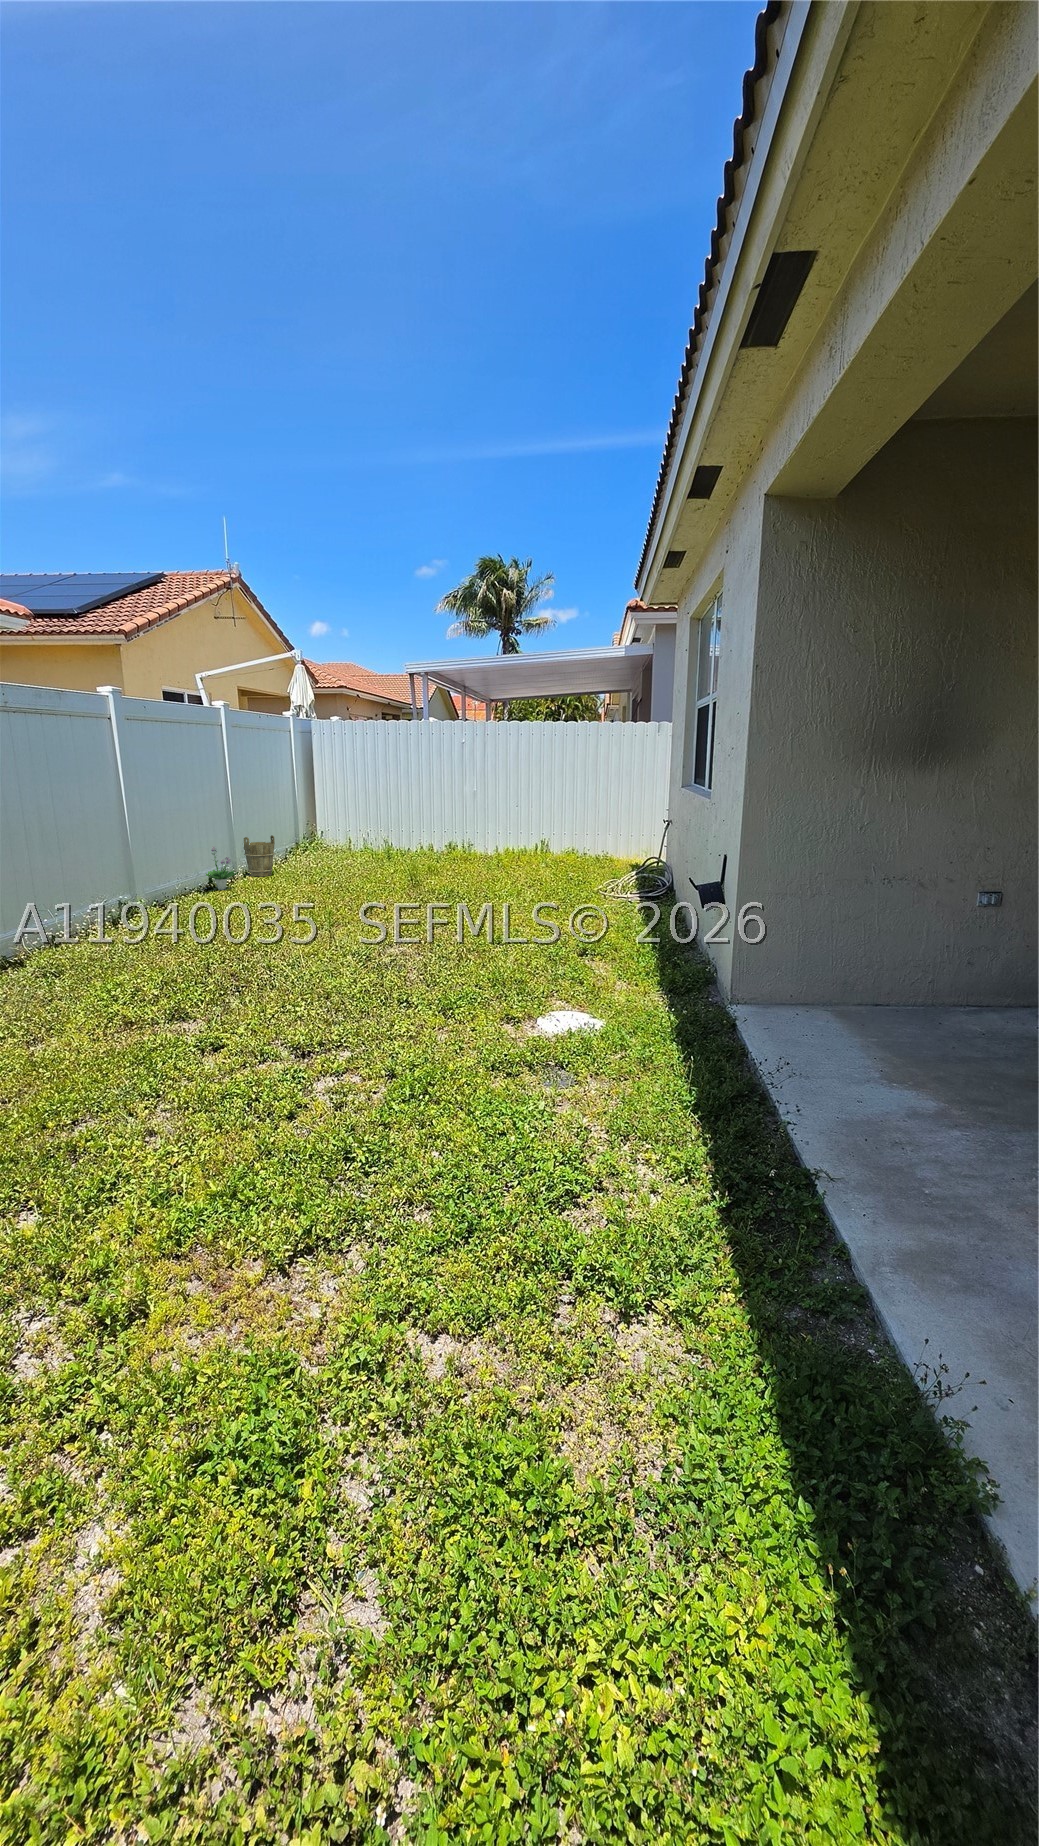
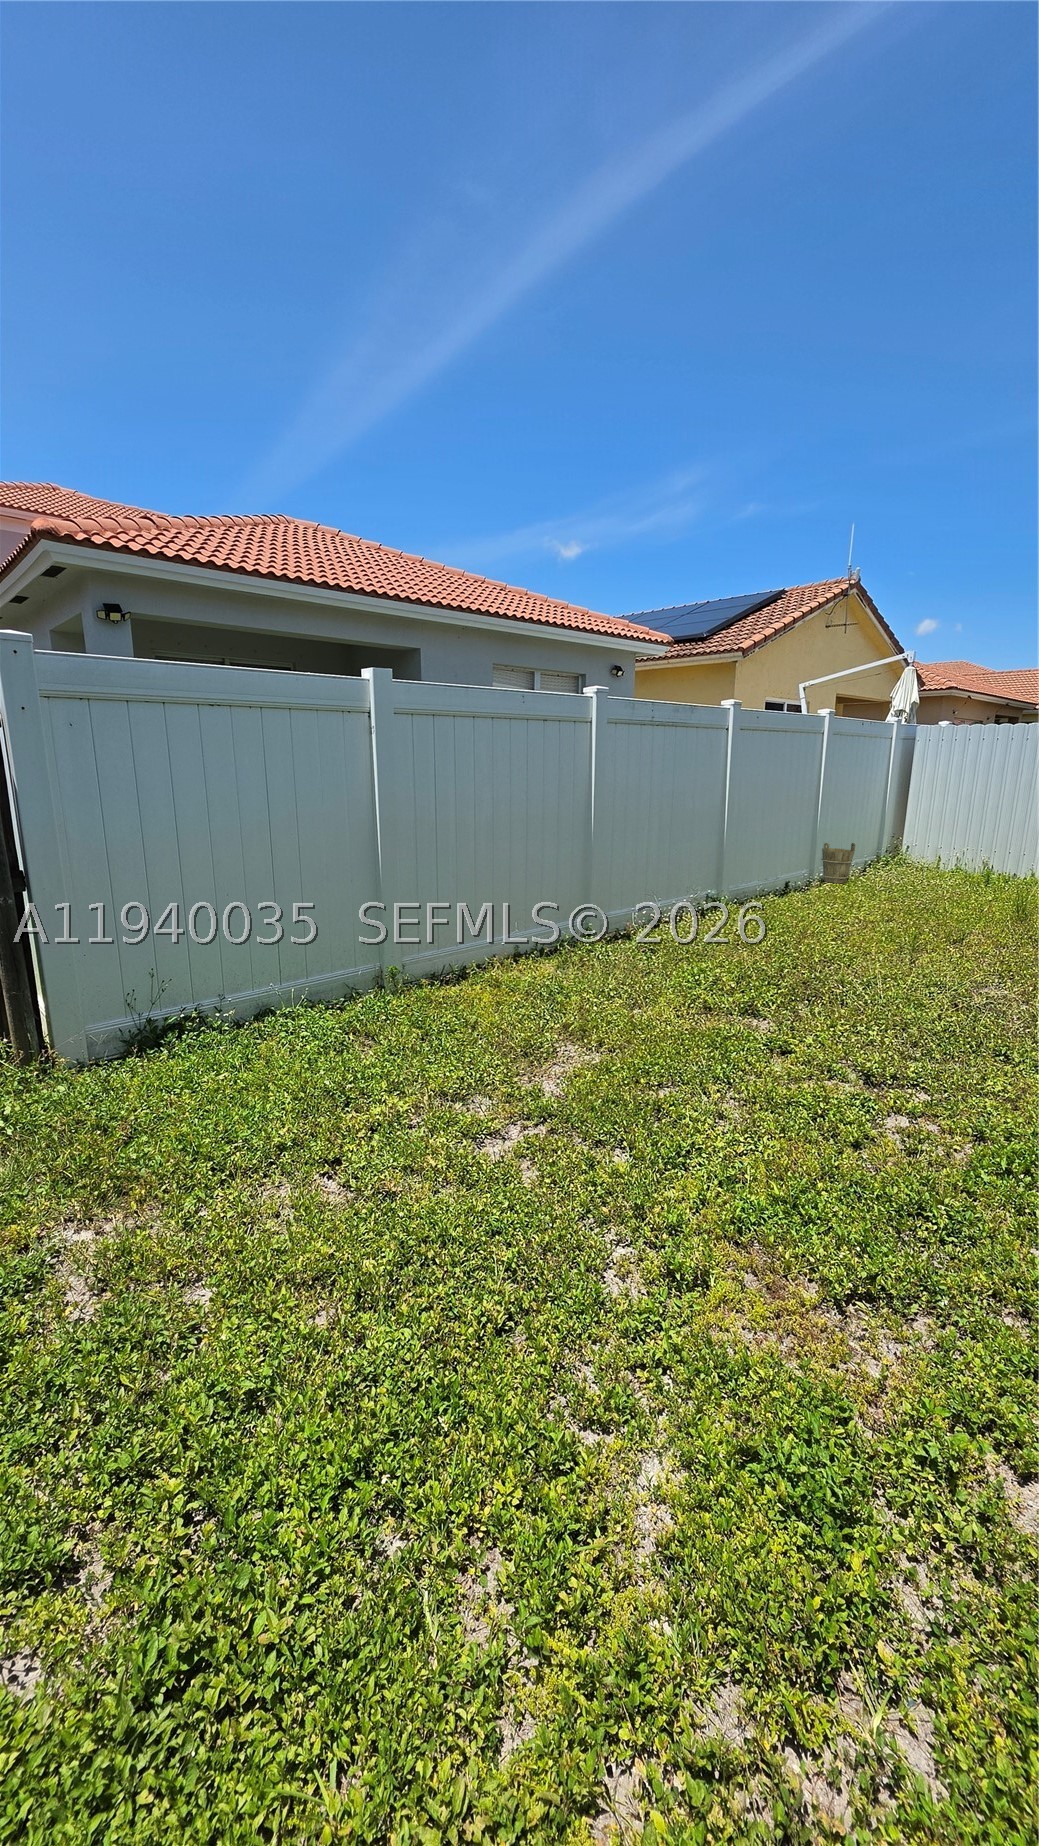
potted plant: present [206,846,237,890] -> none [781,850,815,892]

